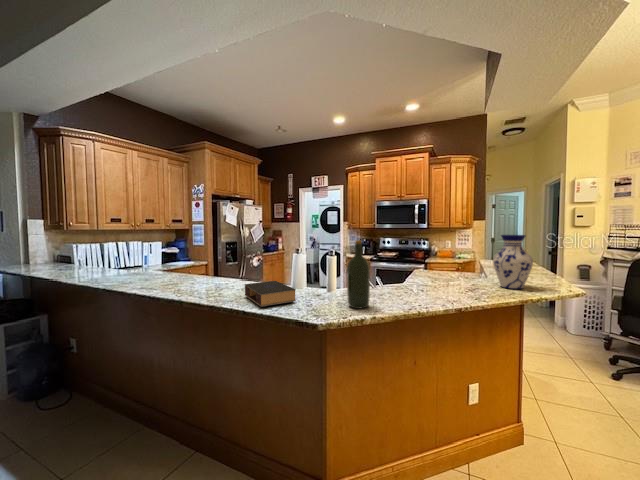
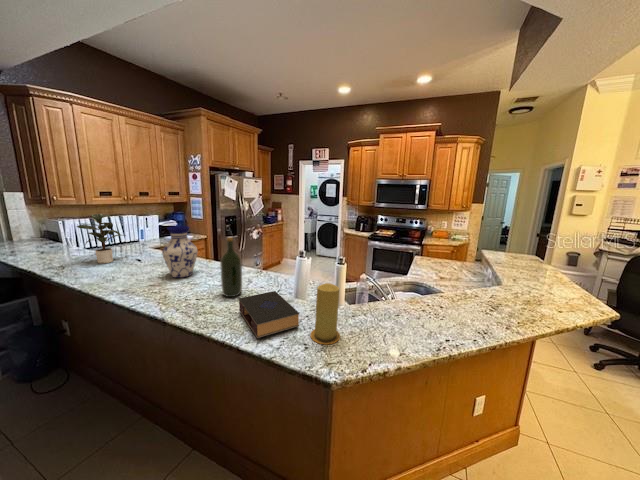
potted plant: none [92,230,146,276] -> present [77,214,124,264]
vase: present [493,235,533,289] -> present [162,226,198,278]
wine bottle: present [347,240,370,308] -> present [220,238,242,297]
candle: none [305,262,330,309] -> present [311,283,340,344]

